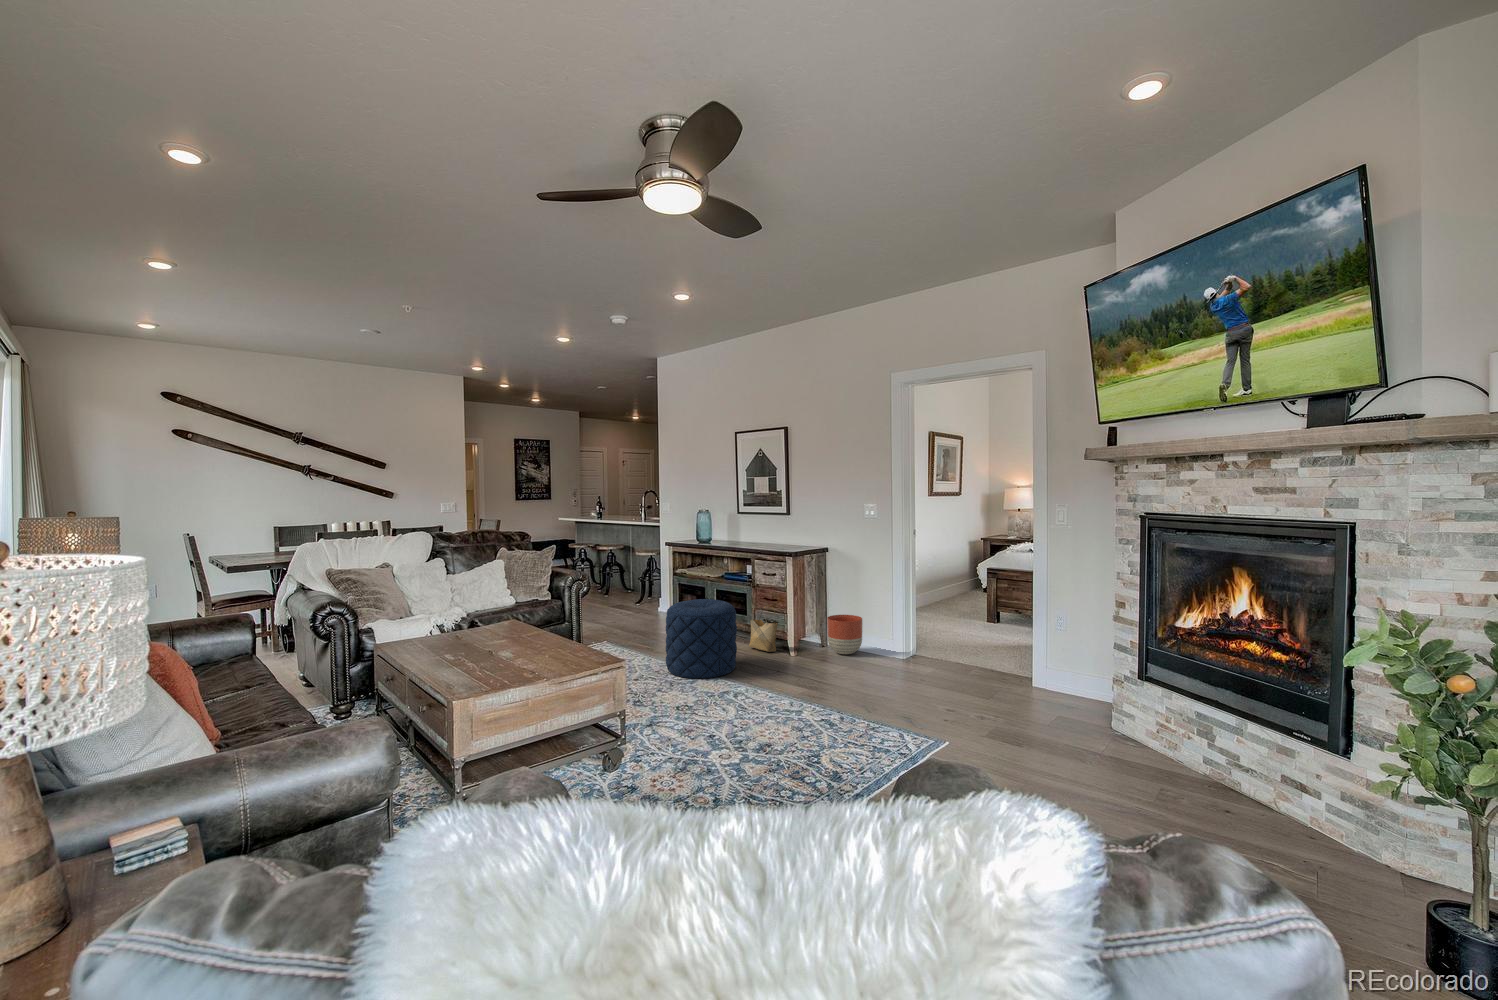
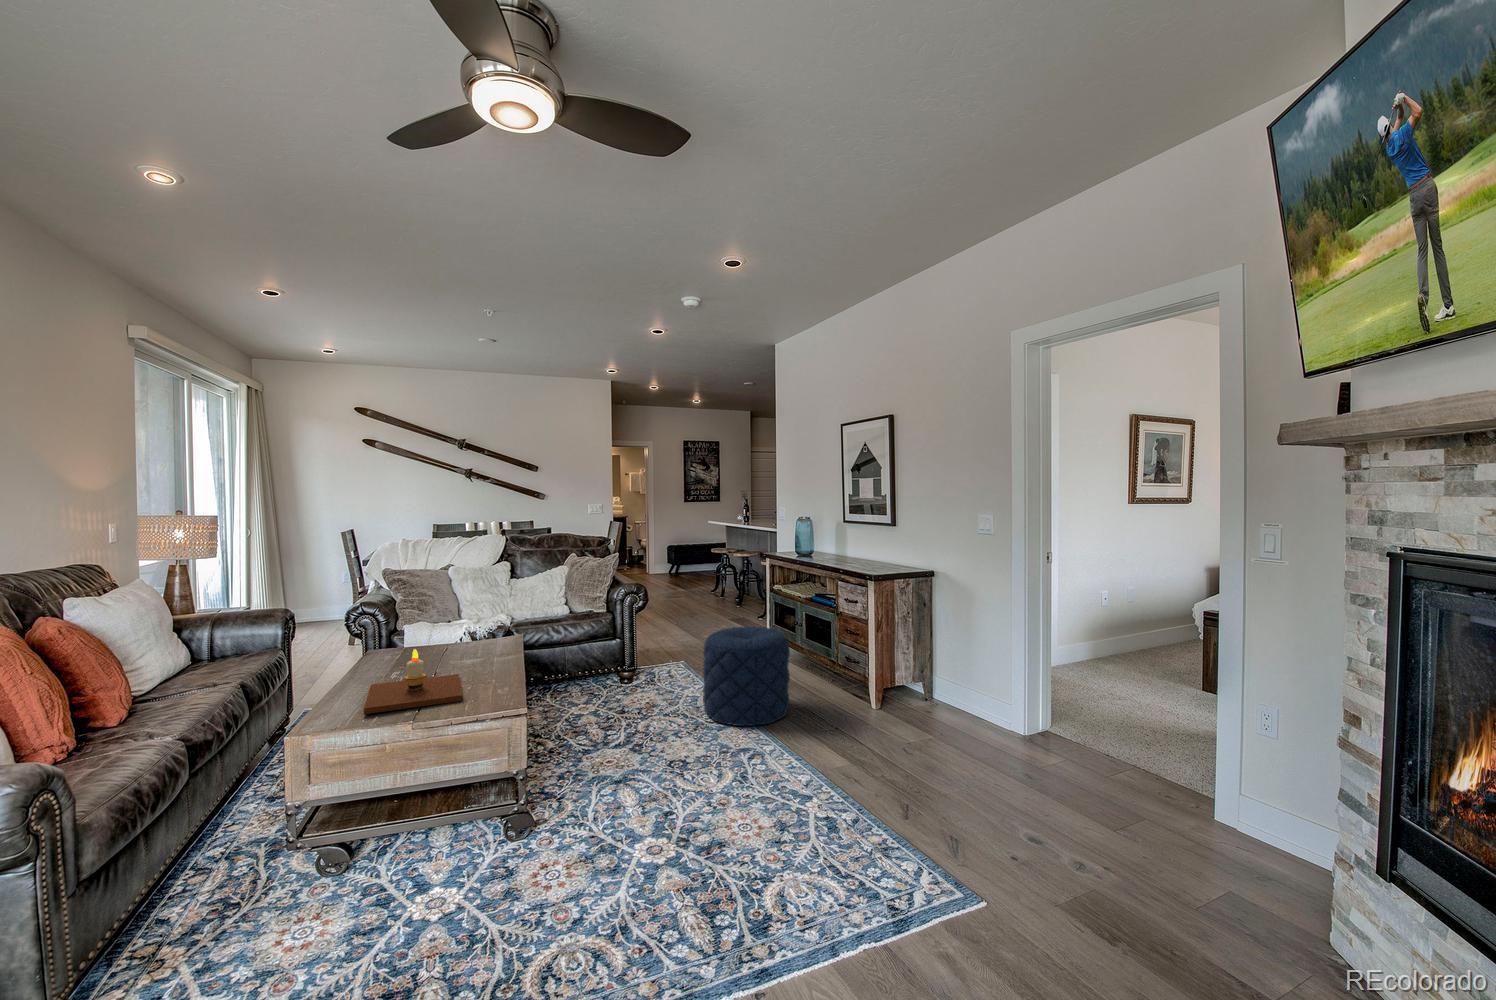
woven basket: present [749,605,778,652] -> none [828,639,860,699]
planter: present [827,615,862,654] -> none [921,661,970,717]
candle: none [456,625,560,680] -> present [364,649,463,714]

